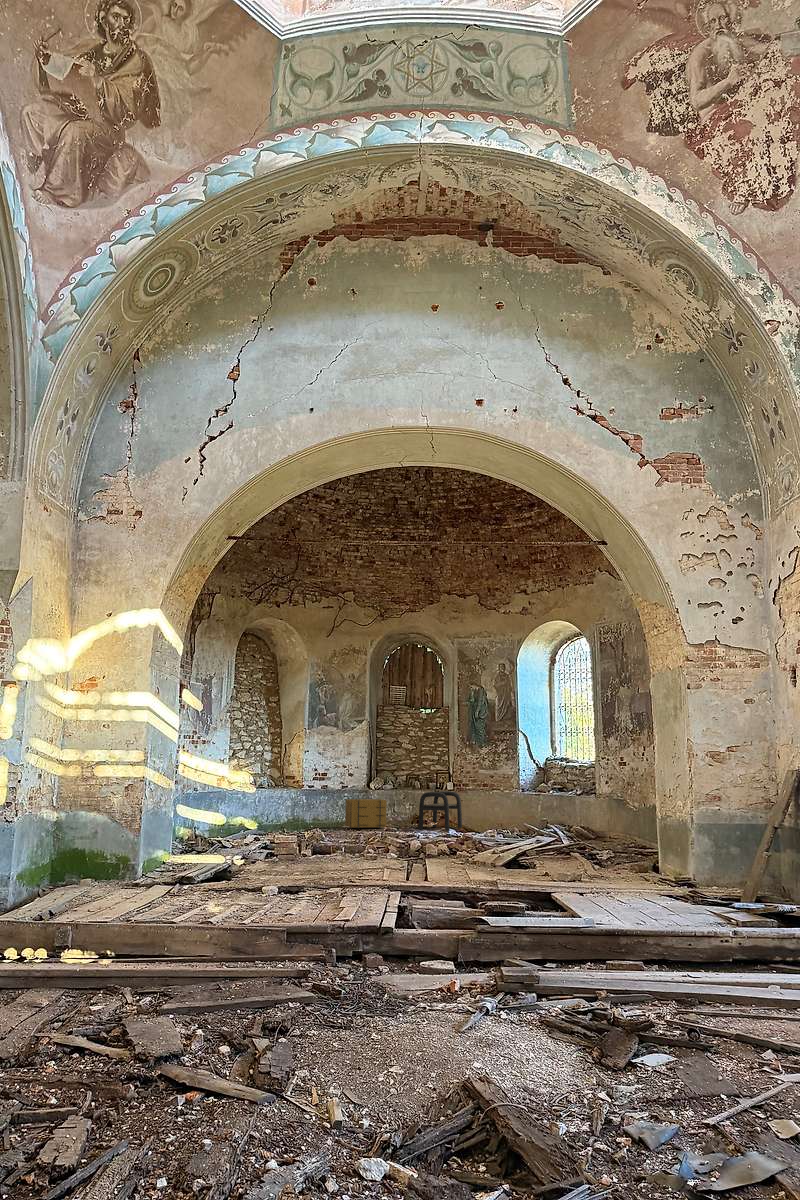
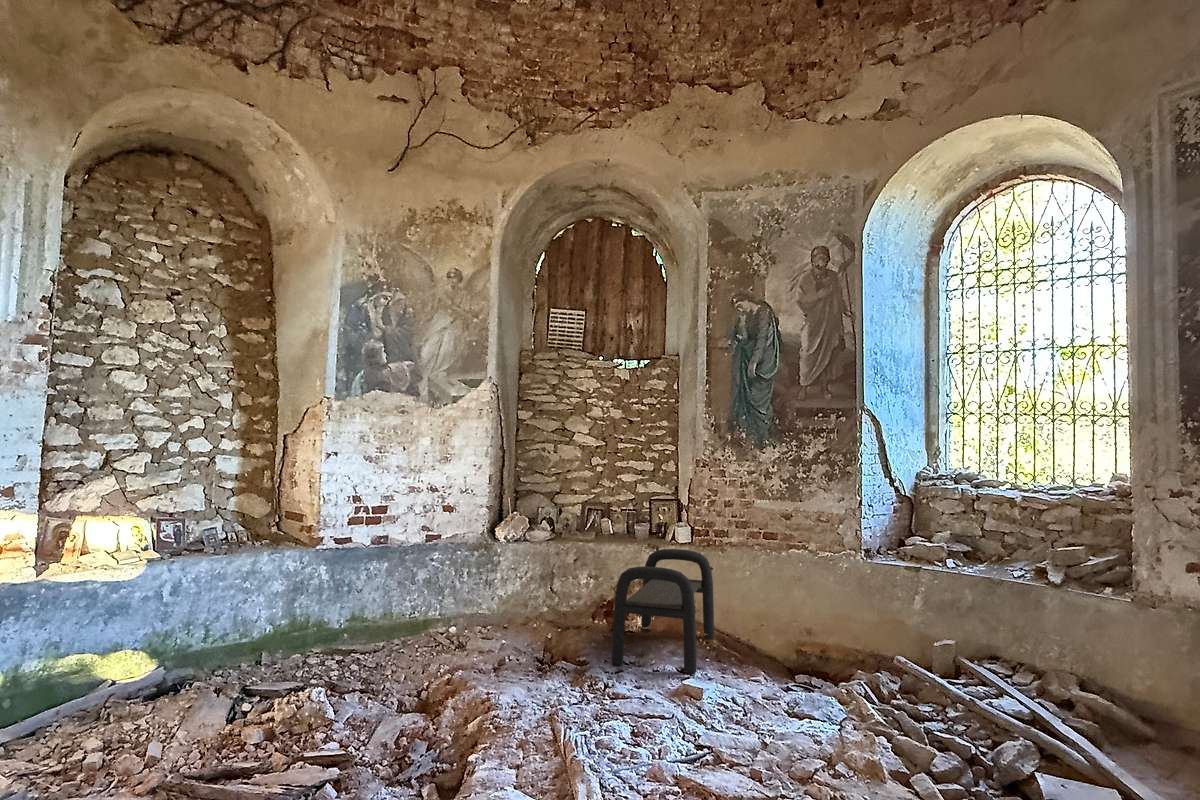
cardboard box: present [345,799,386,828] -> none [428,565,529,656]

